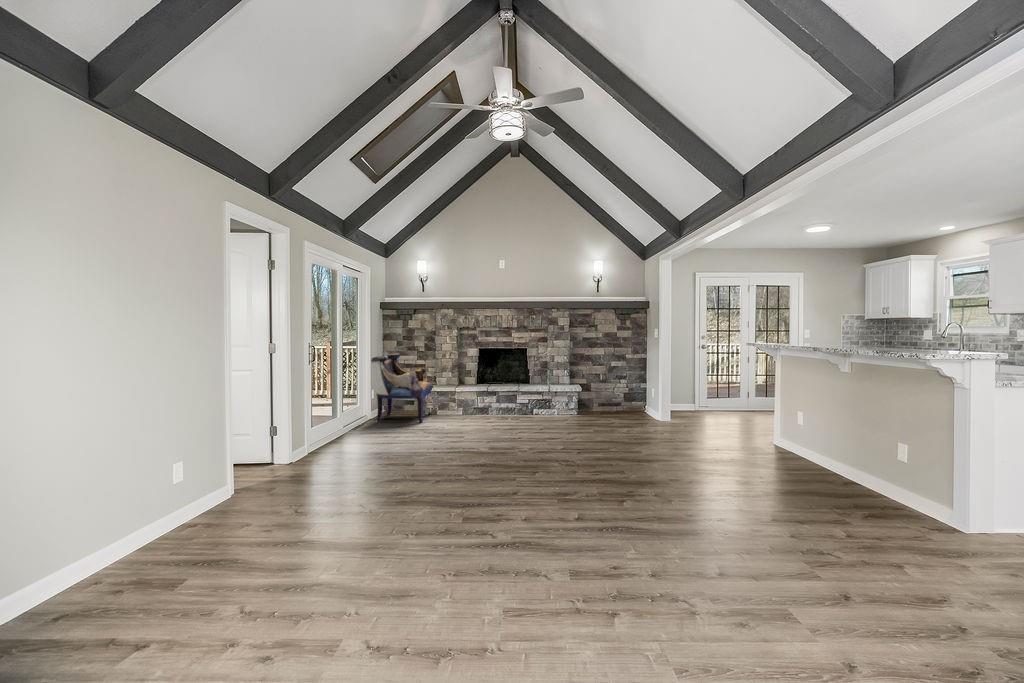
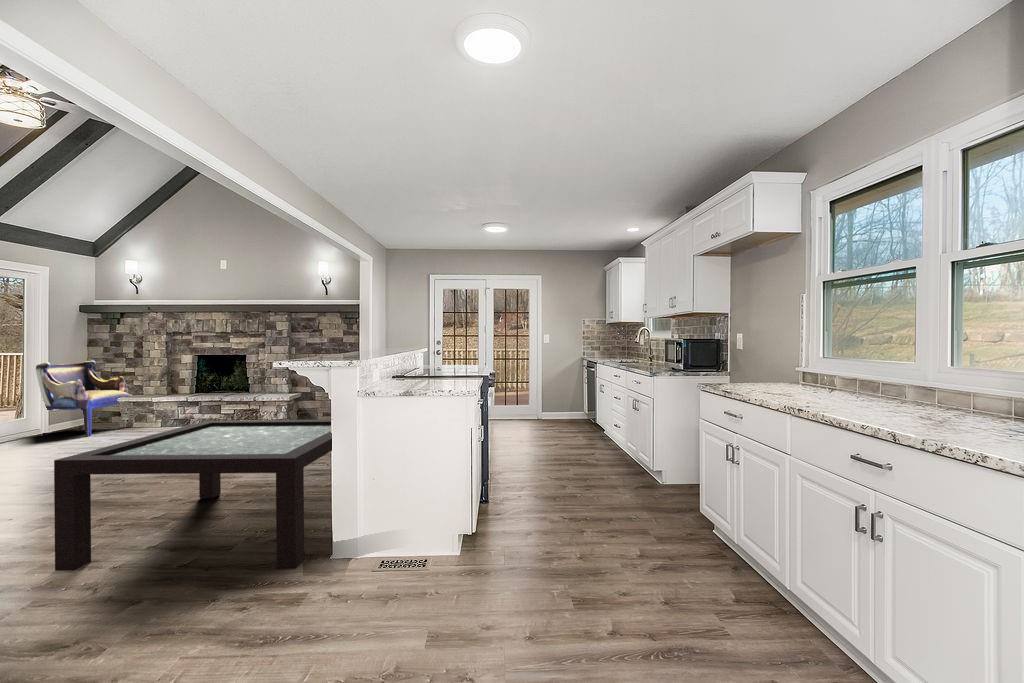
coffee table: none [699,411,956,530] -> present [54,419,332,571]

